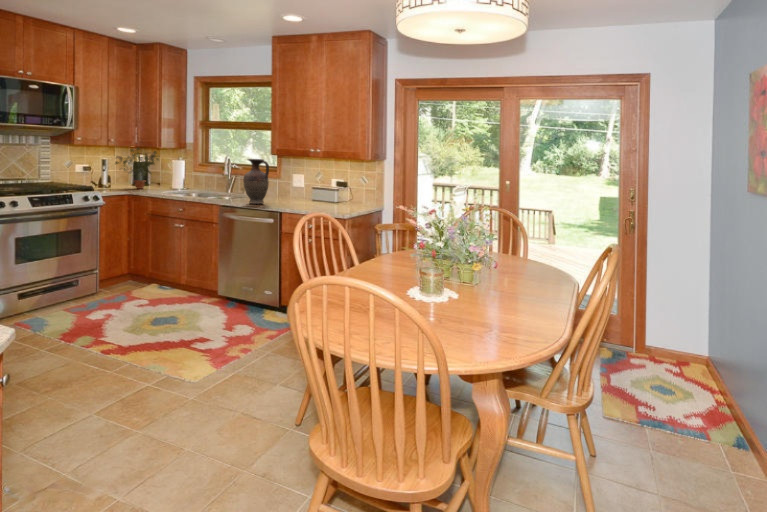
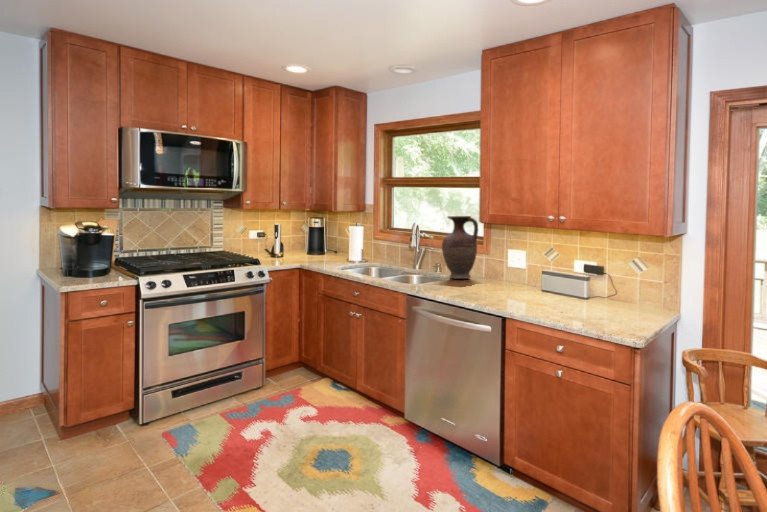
potted plant: present [115,148,159,189] -> none [286,210,336,259]

